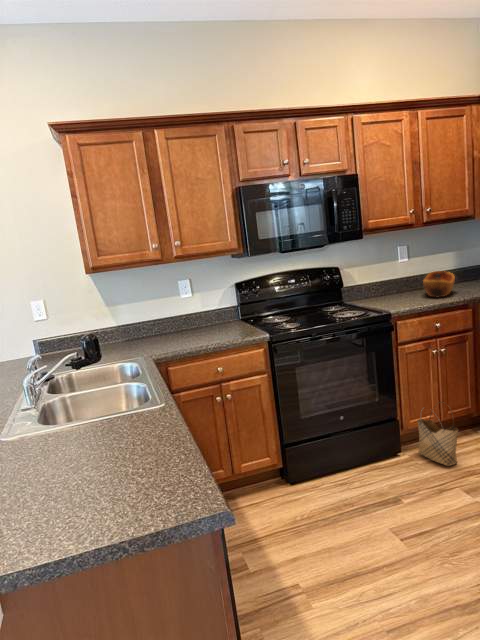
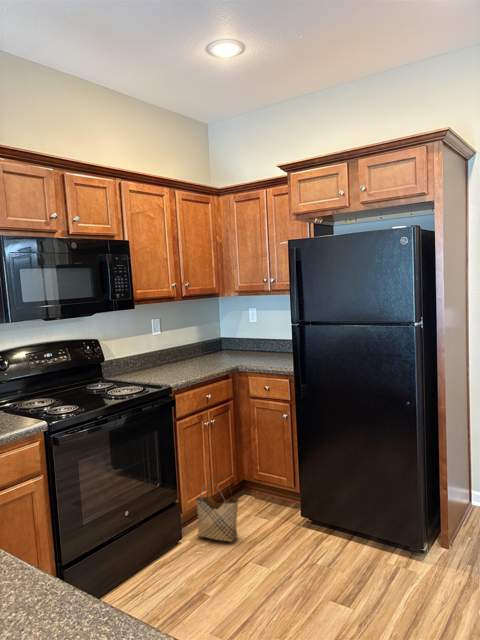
wooden bowl: present [423,271,455,297] -> none [183,344,212,369]

